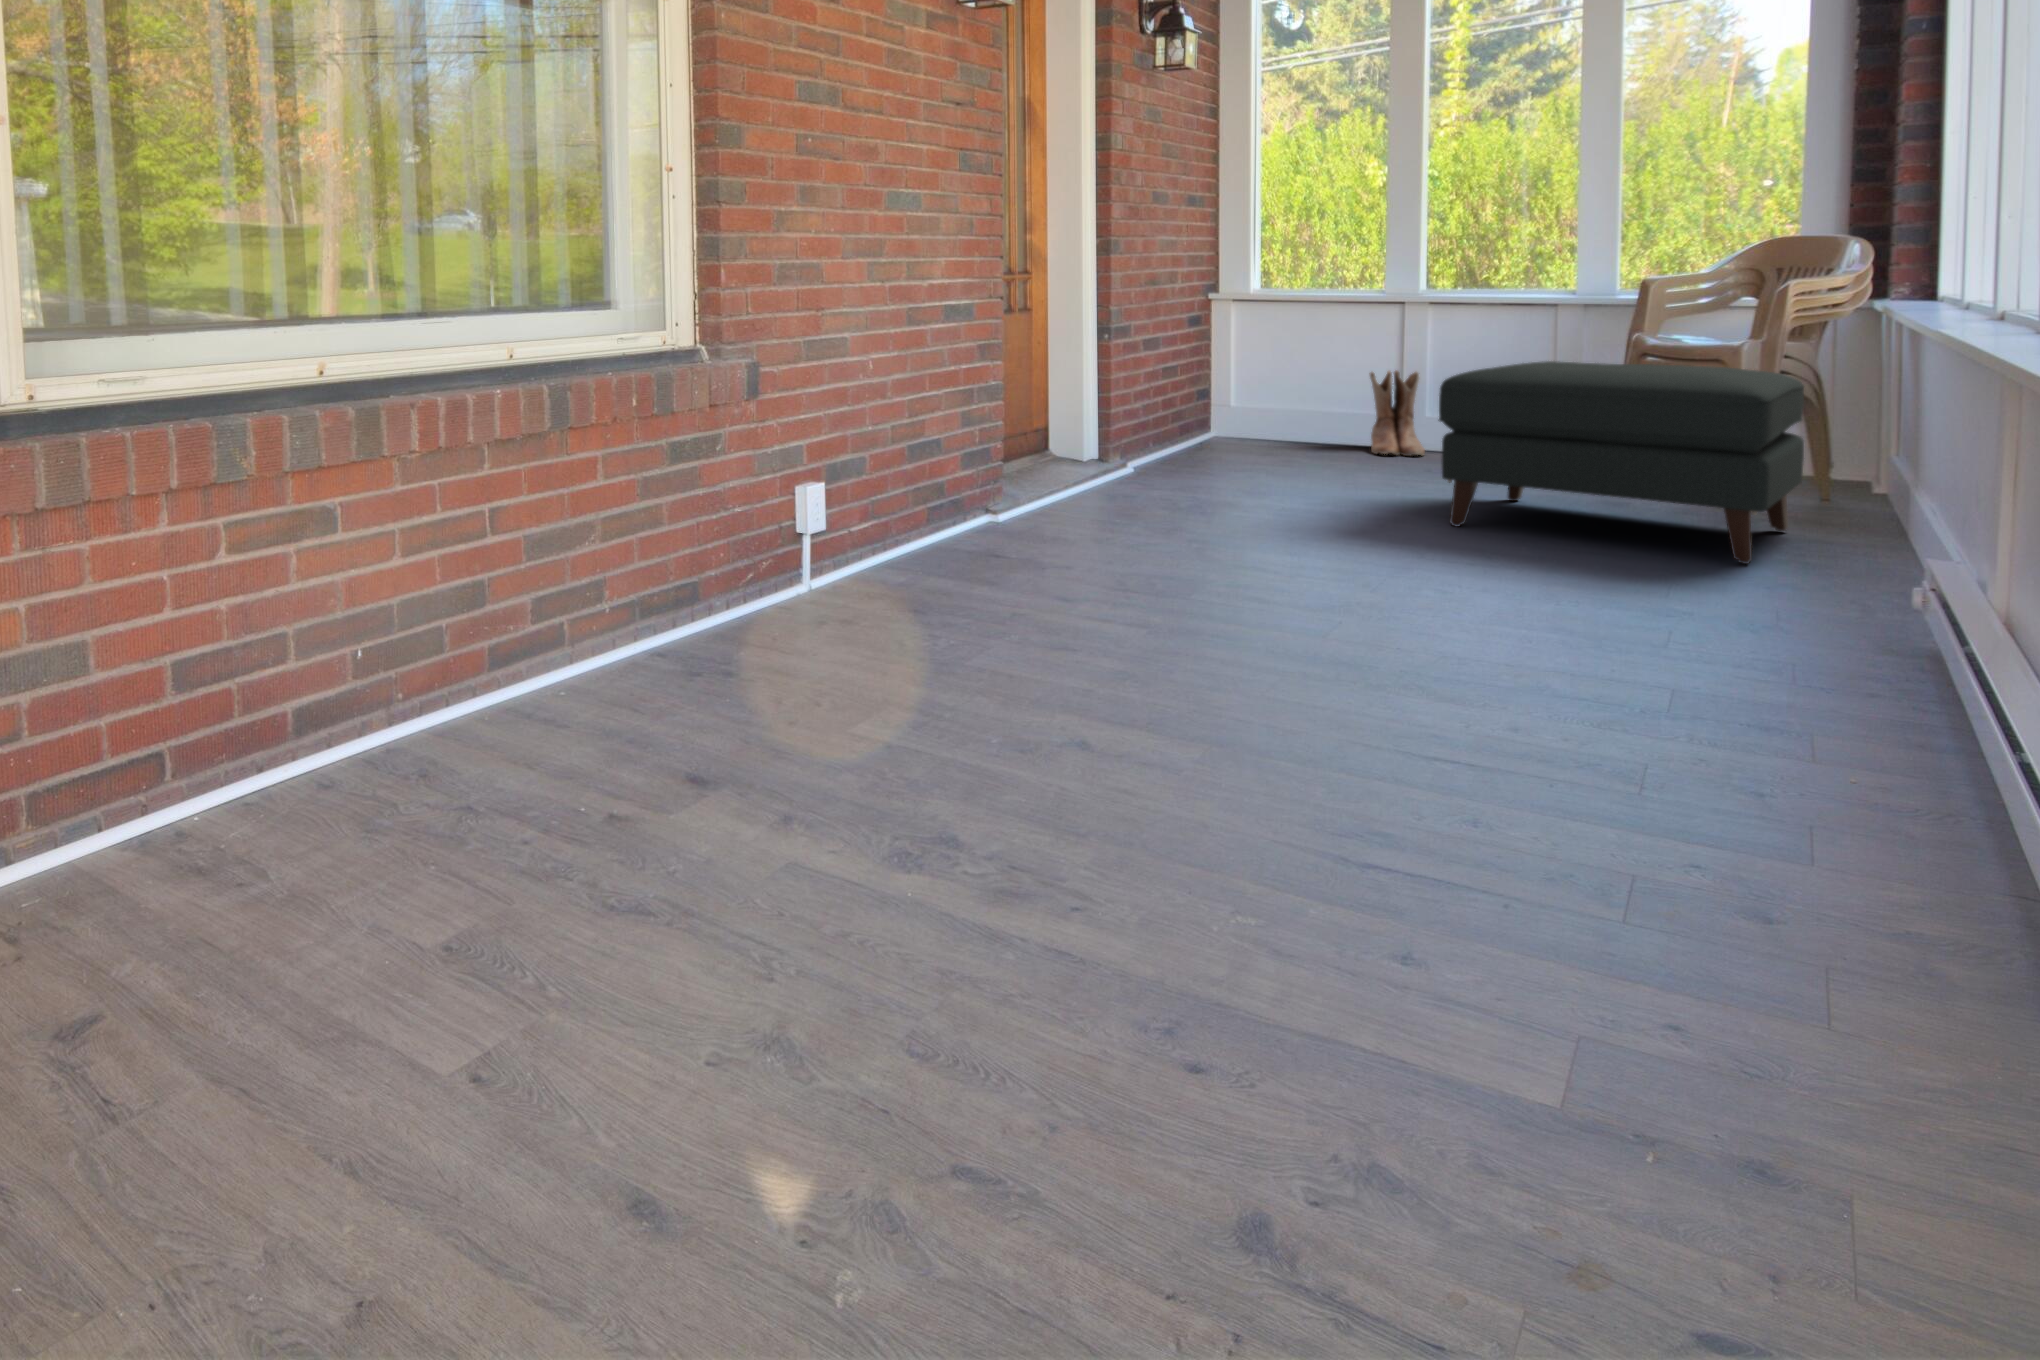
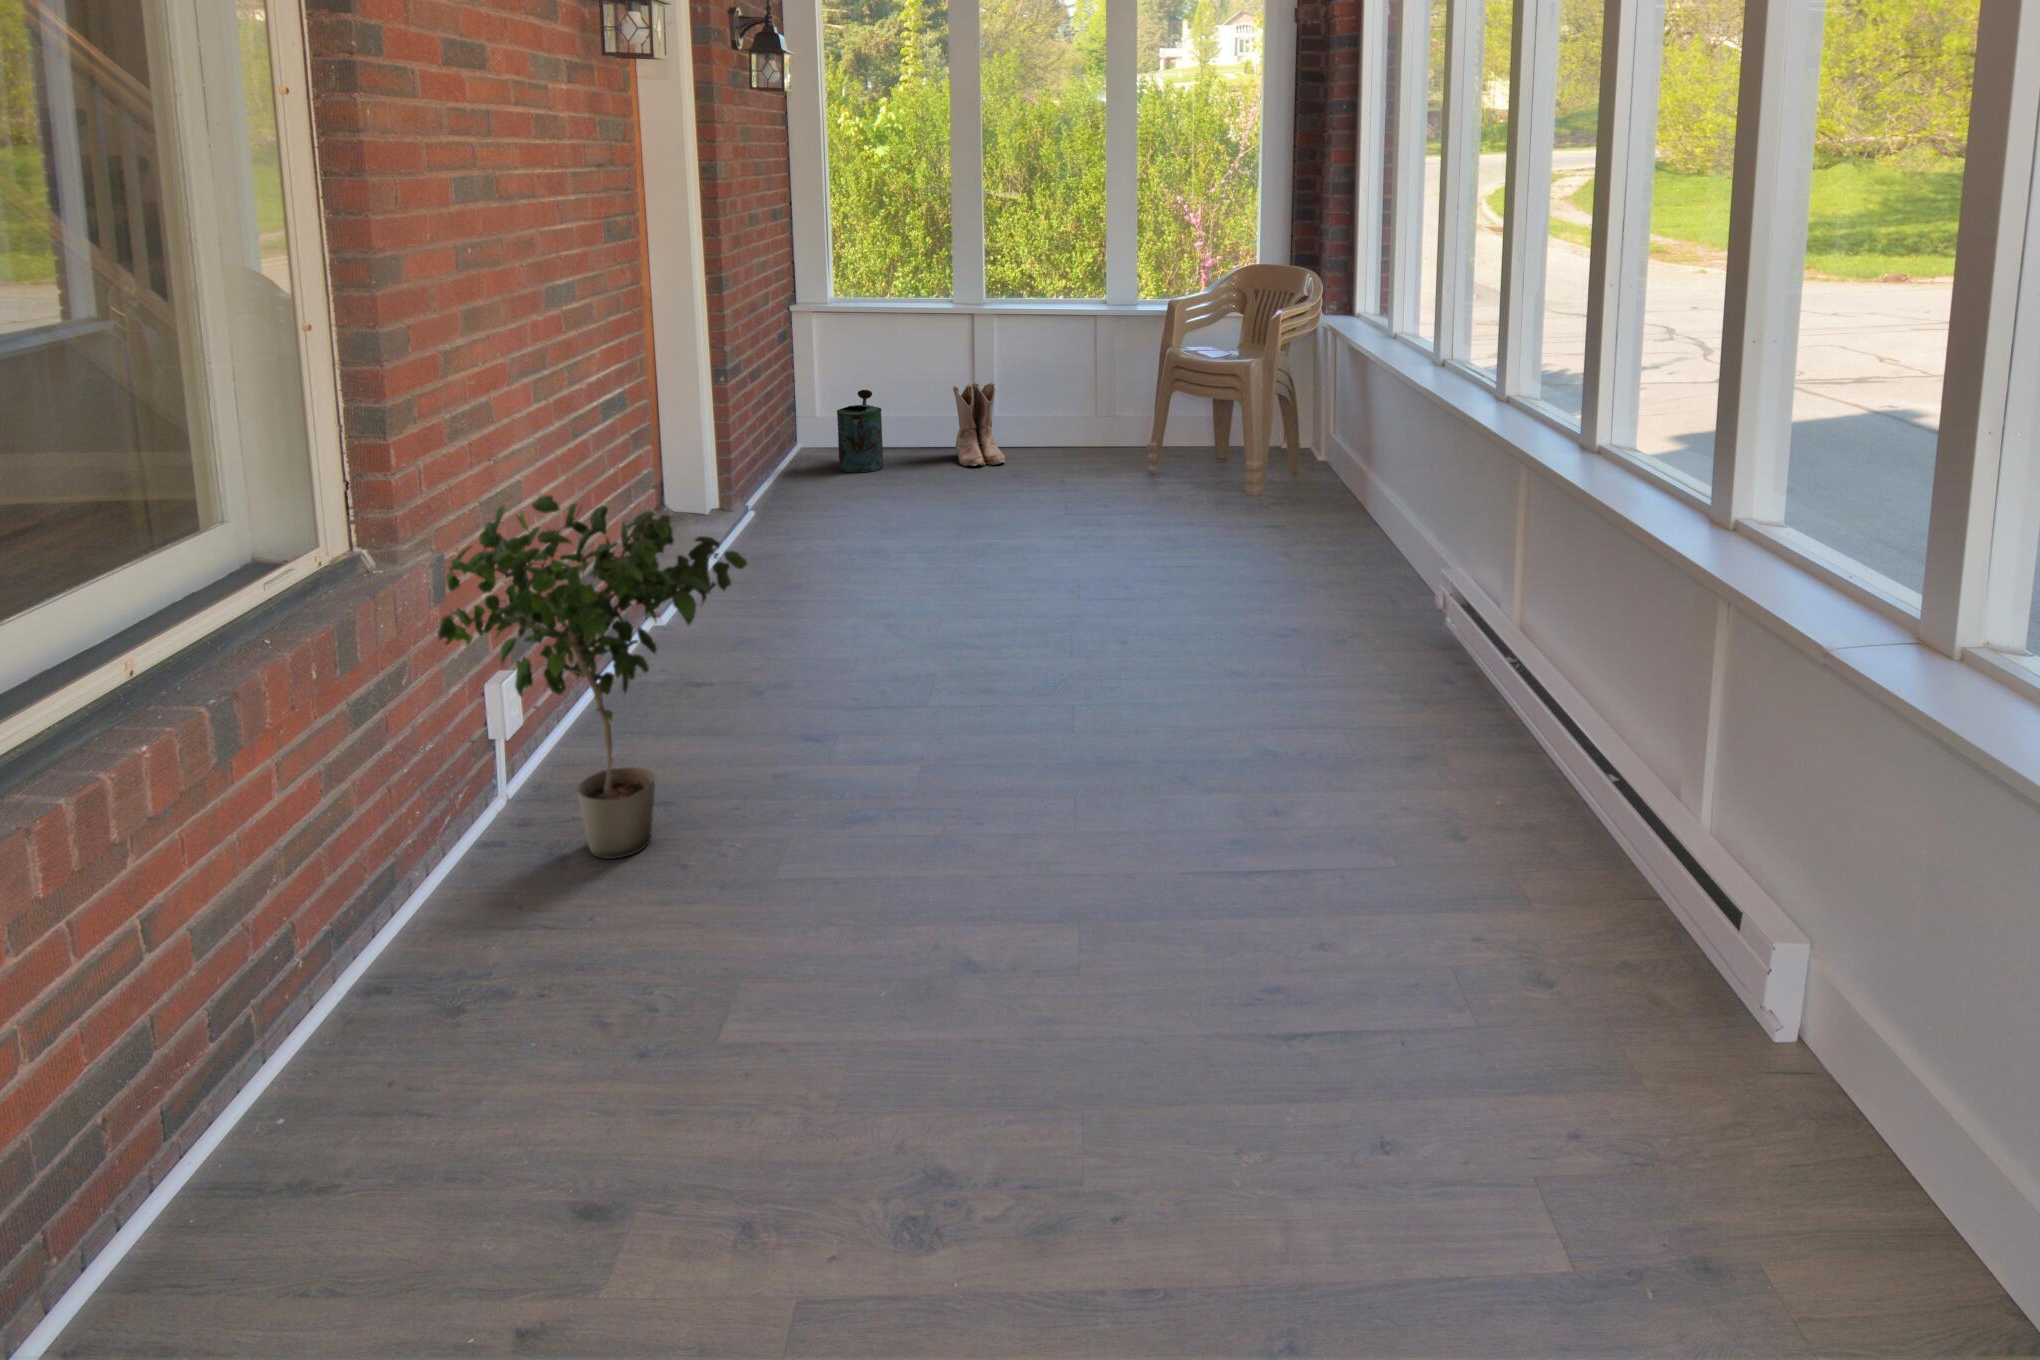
potted plant: none [738,328,970,631] -> present [438,495,747,859]
ottoman: present [1439,361,1804,564] -> none [1067,392,1310,562]
watering can: none [1241,373,1288,449] -> present [837,390,883,473]

